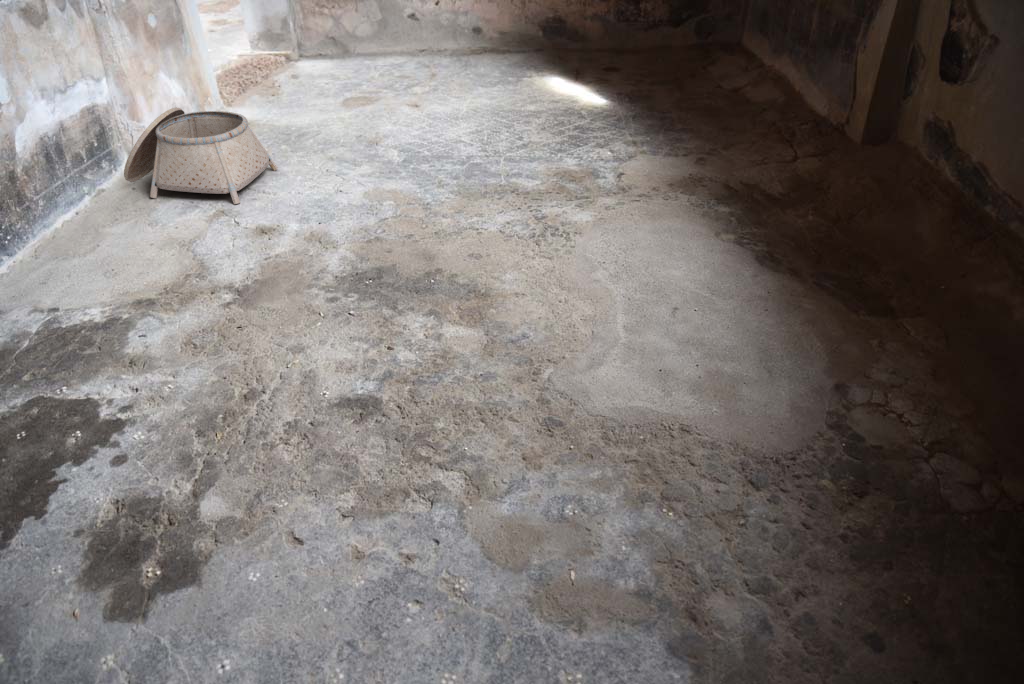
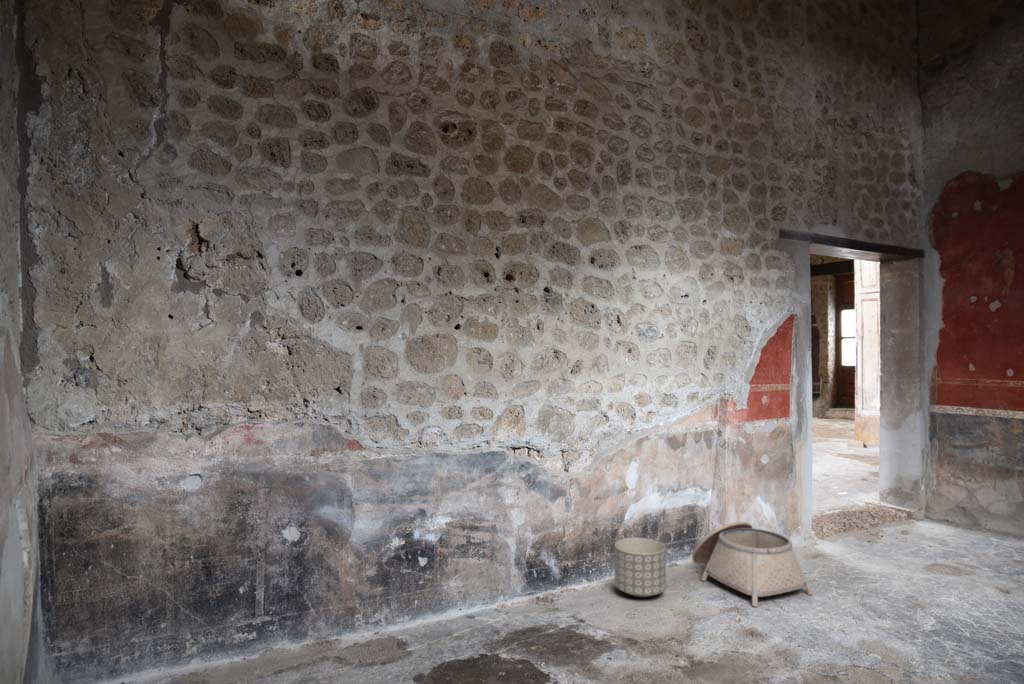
planter: none [24,167,127,251] -> present [614,538,666,598]

